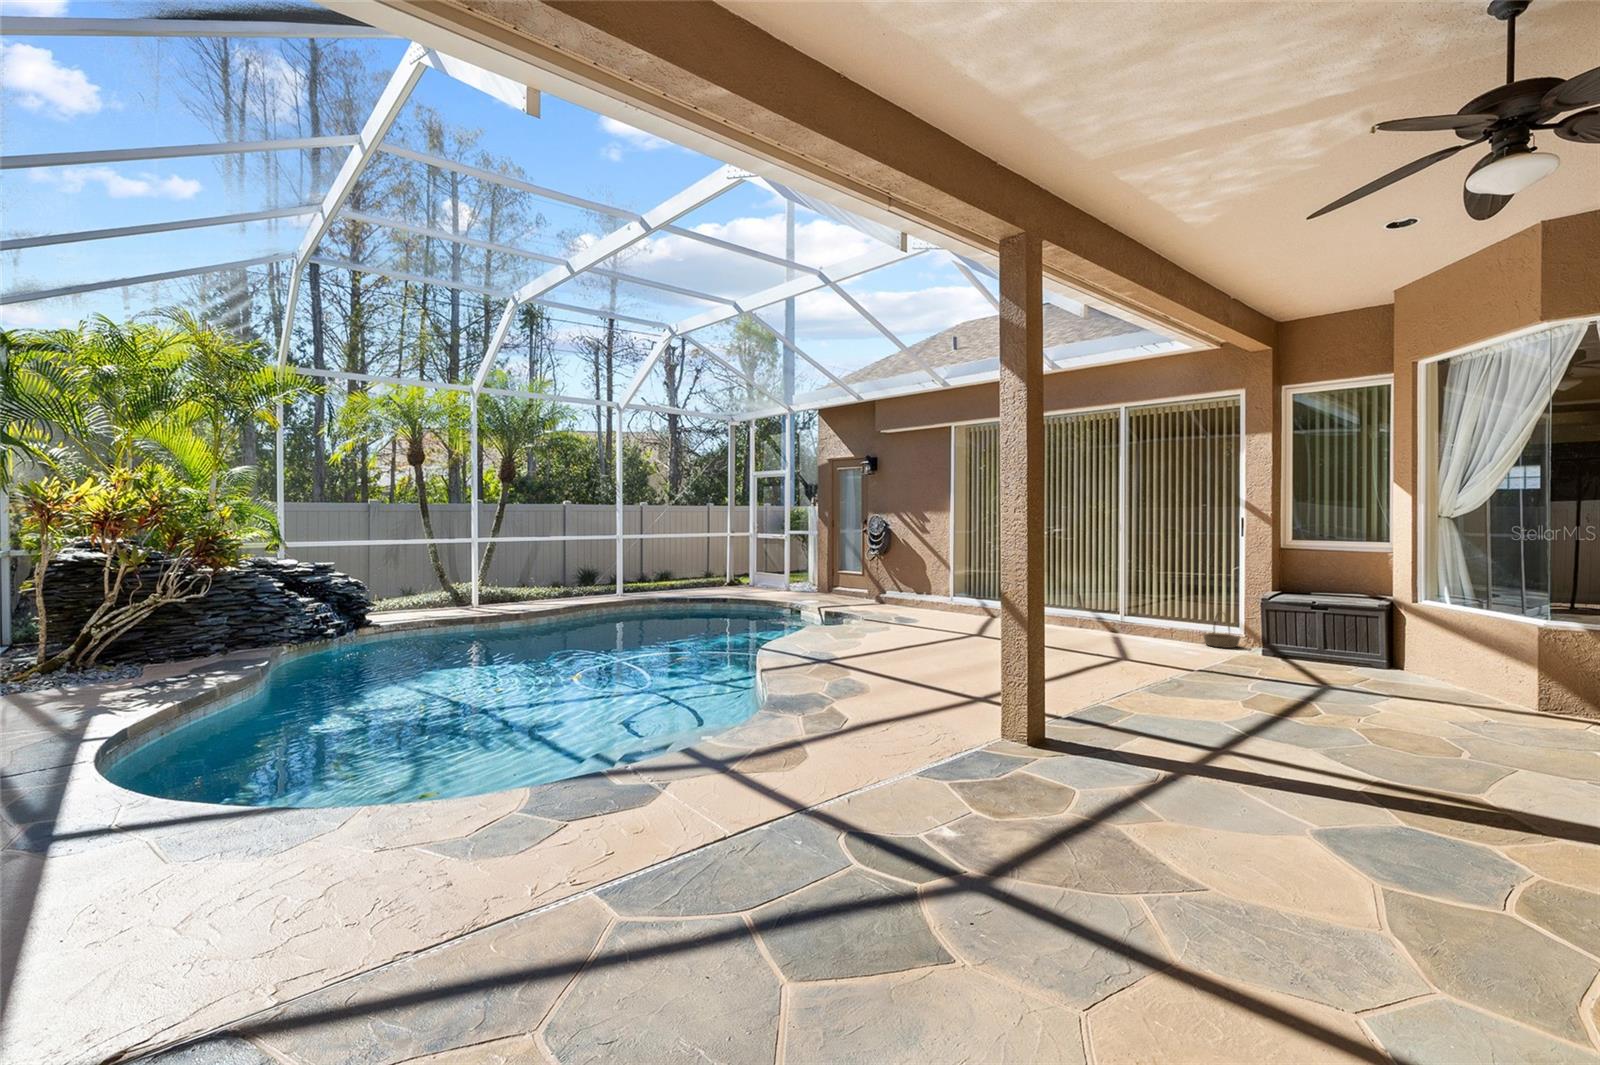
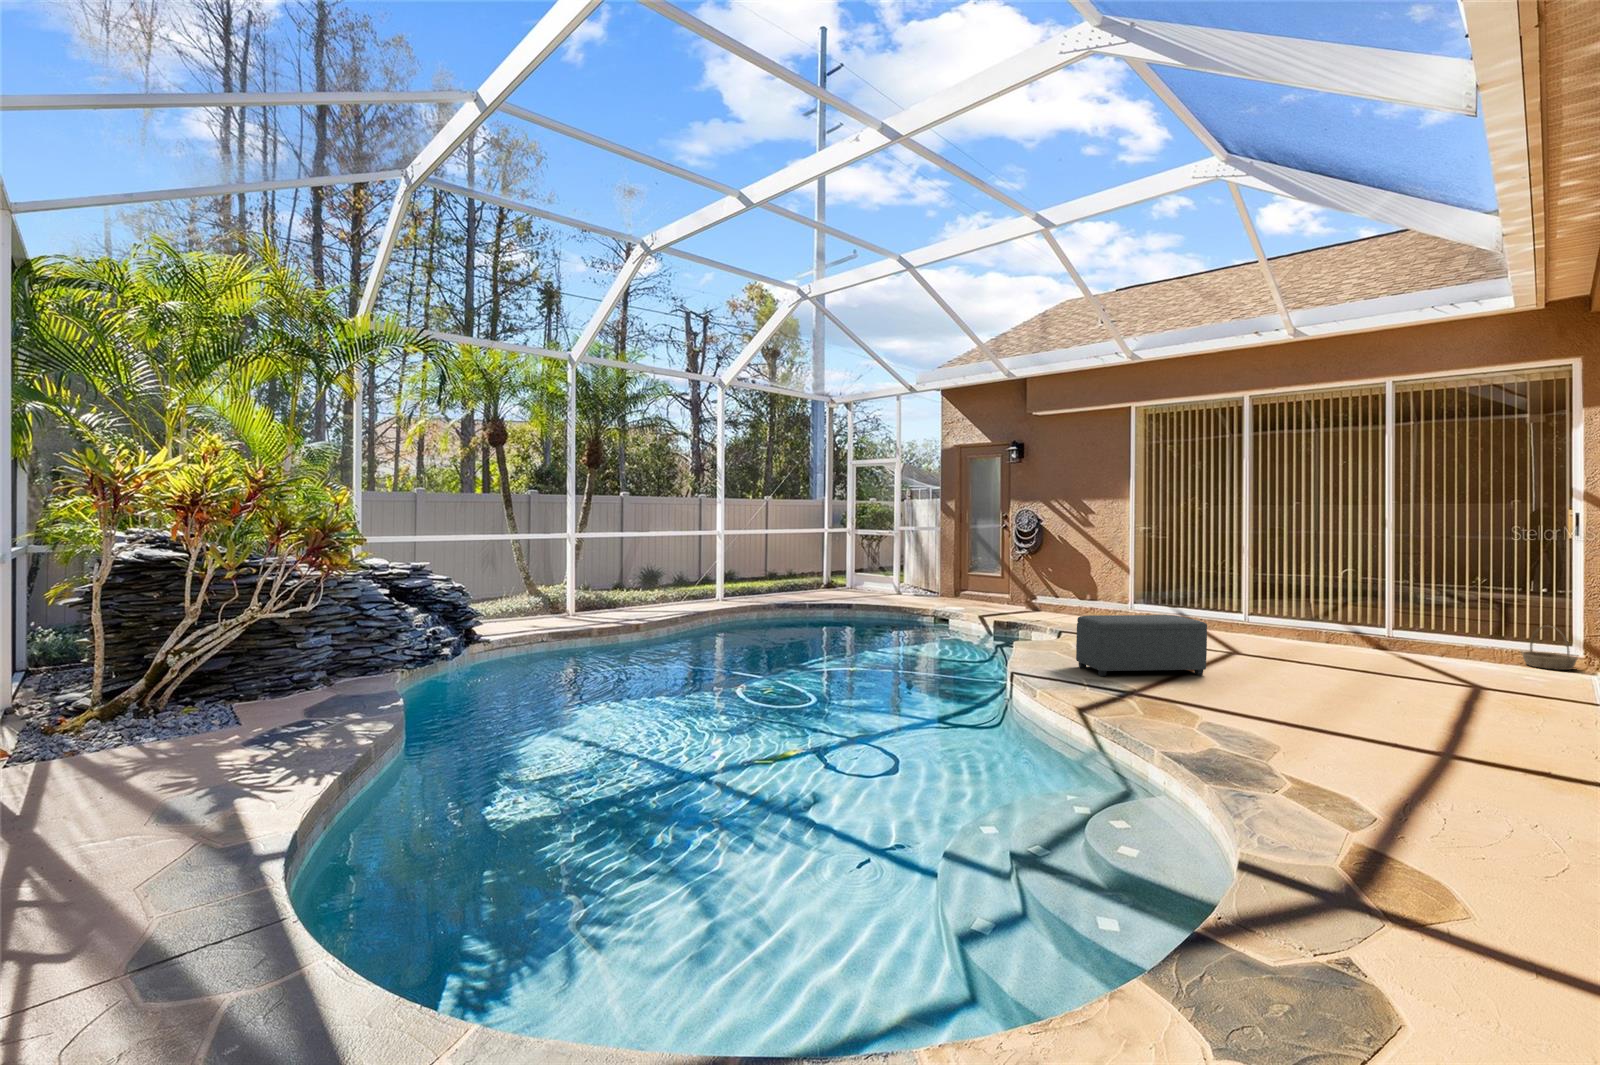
ottoman: none [825,603,919,651] -> present [1076,615,1207,676]

